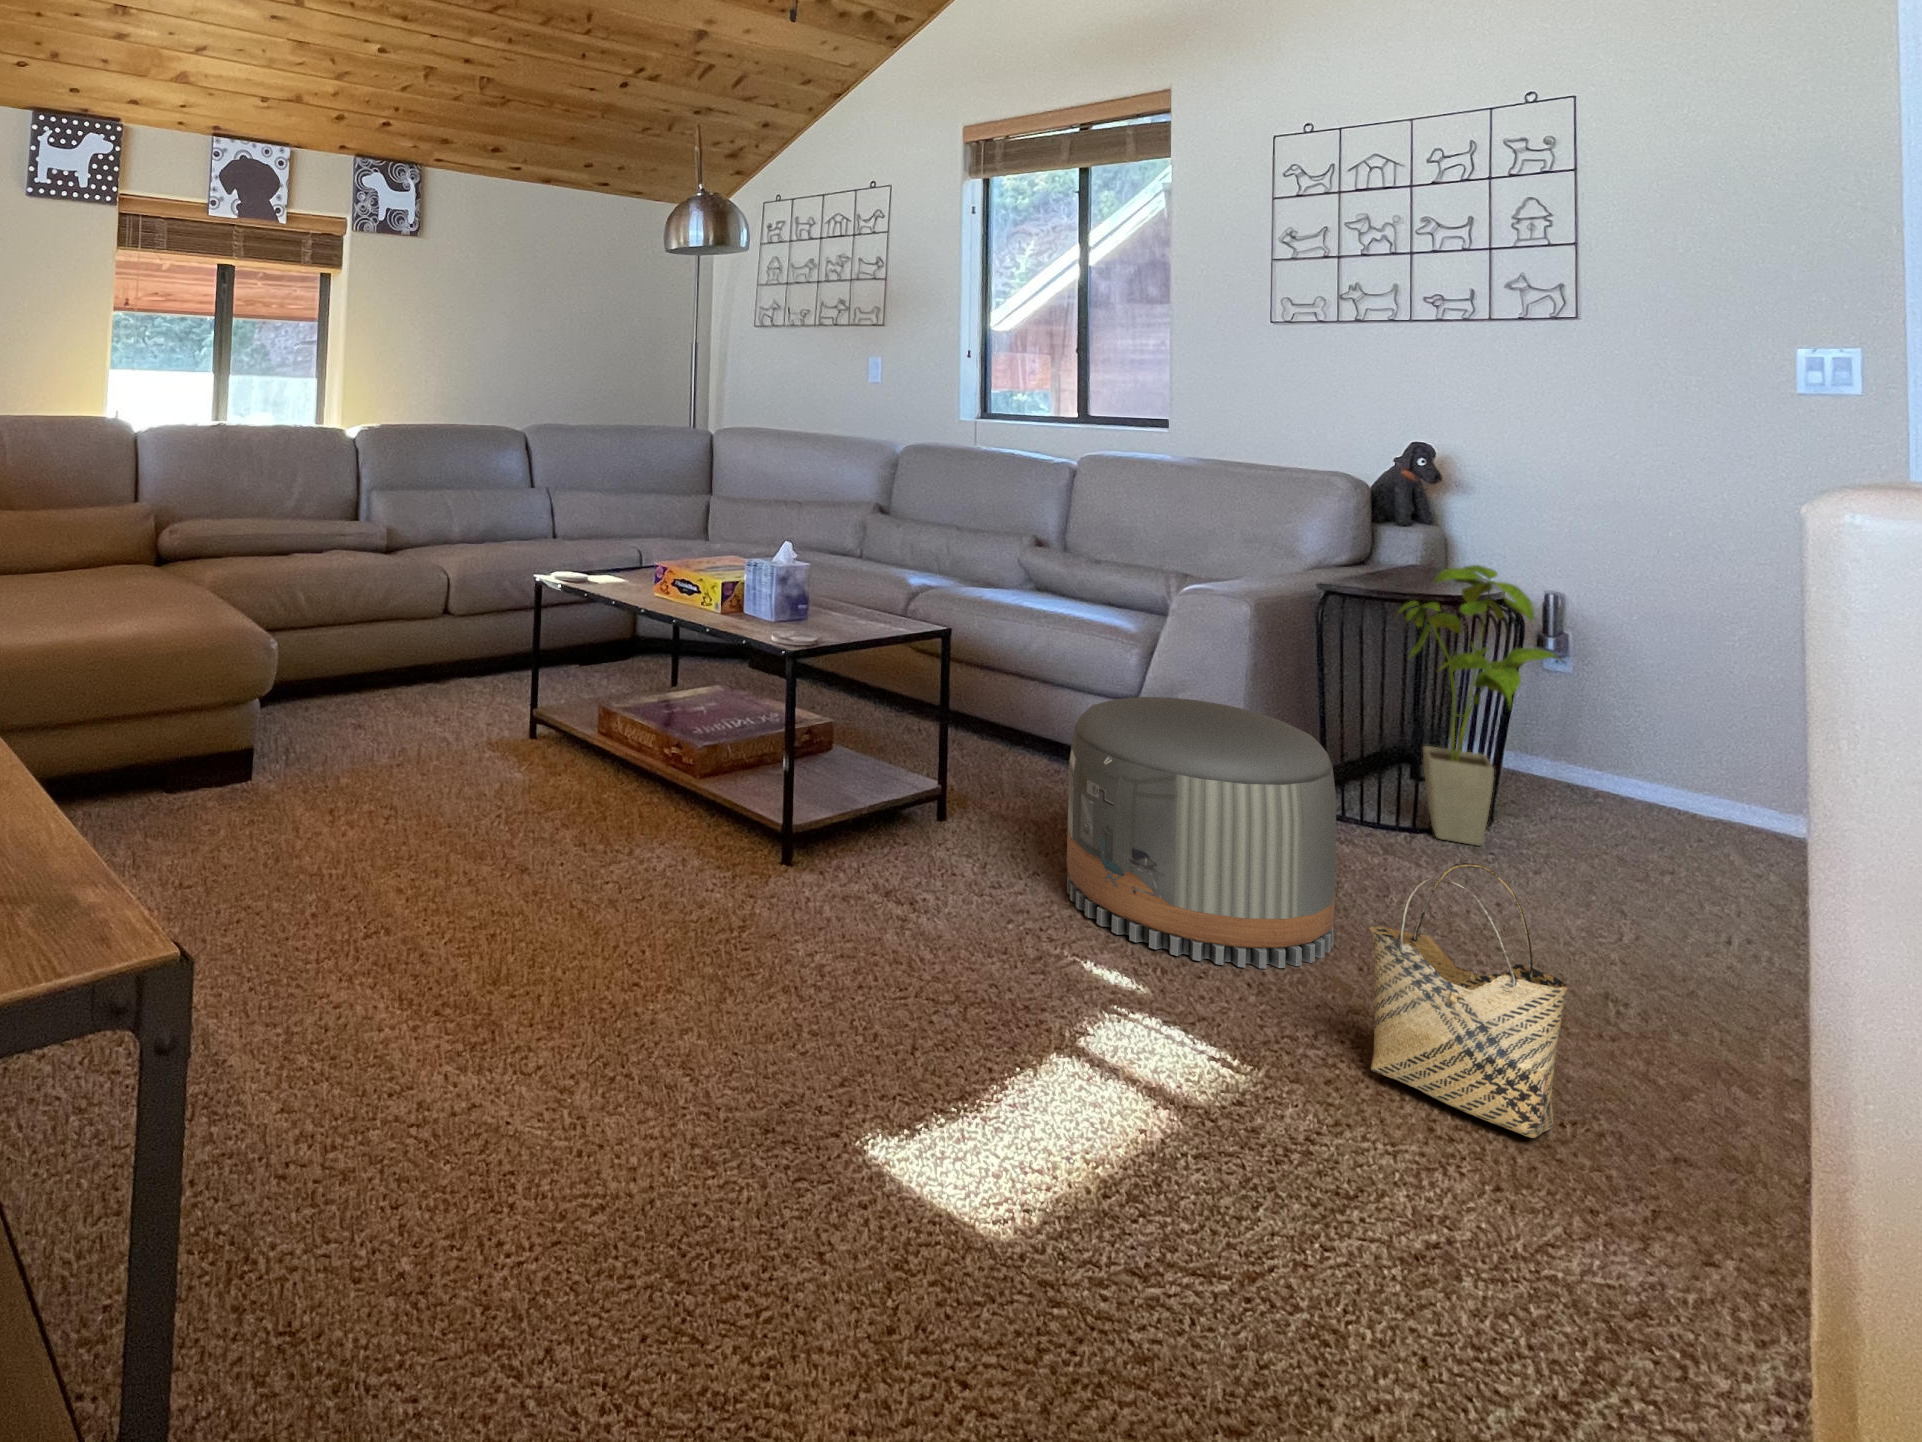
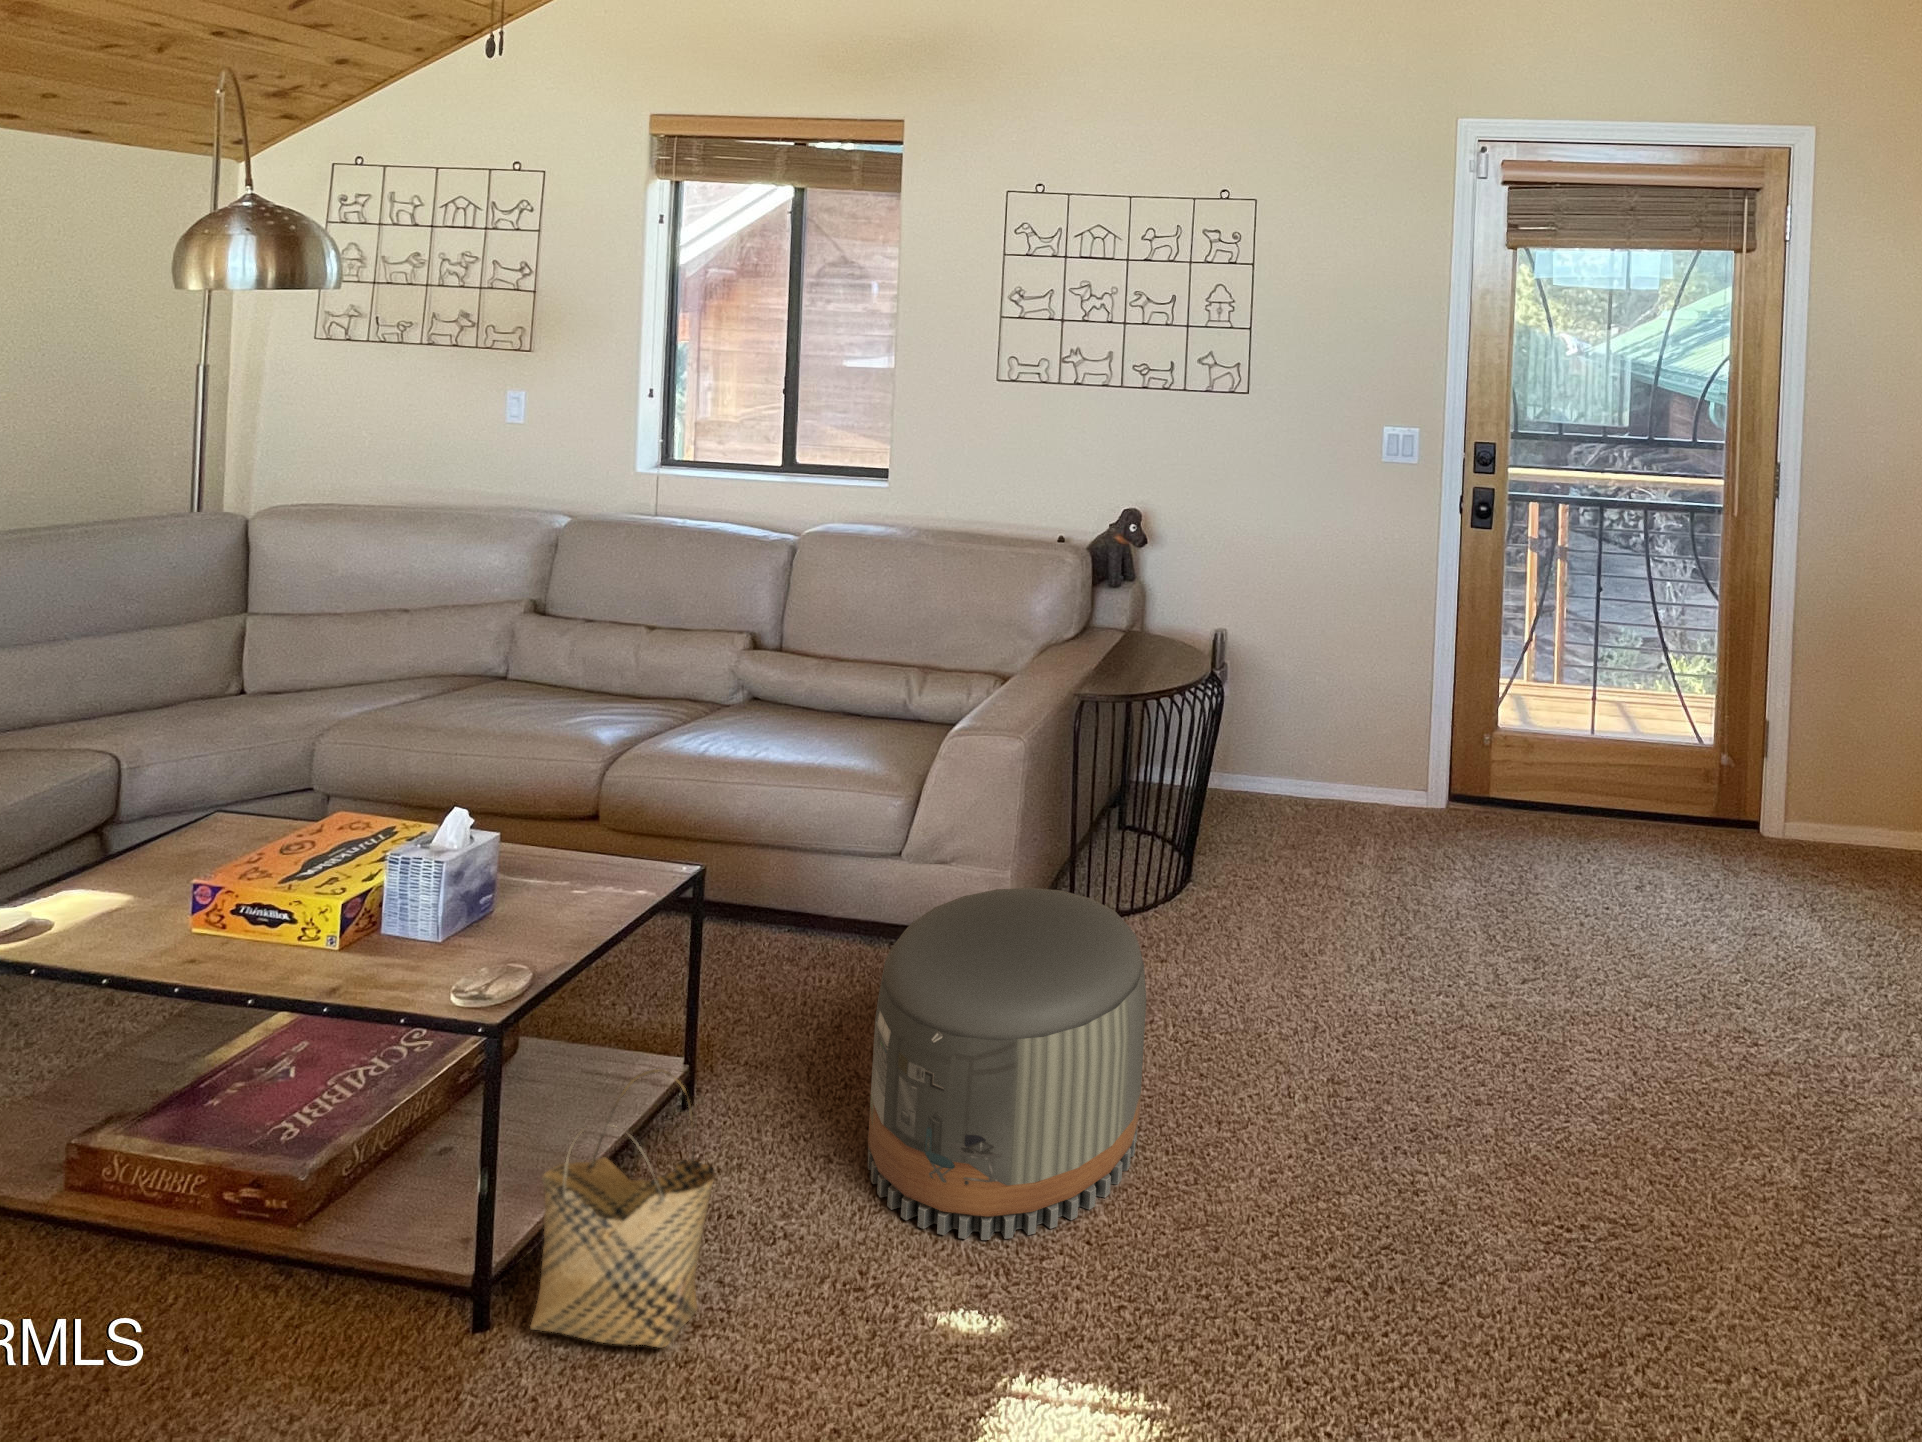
house plant: present [1398,565,1564,846] -> none [1133,655,1257,910]
woven basket: present [1370,863,1568,1138] -> present [530,1069,715,1348]

